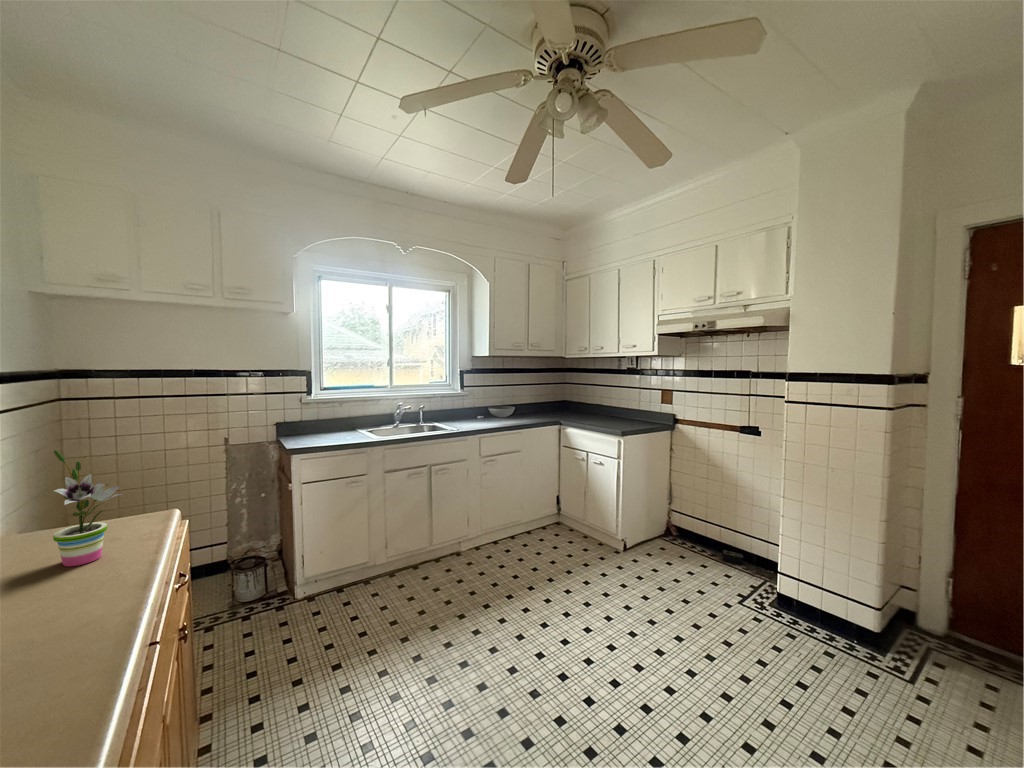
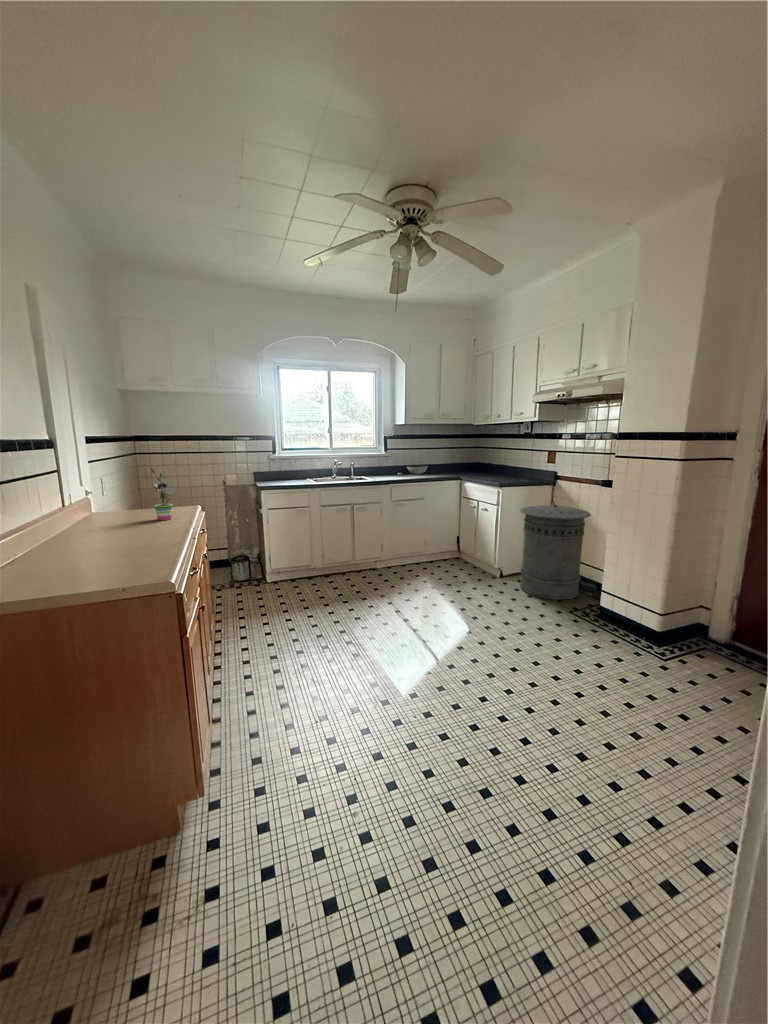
trash can: none [650,456,739,583] -> present [520,504,591,600]

